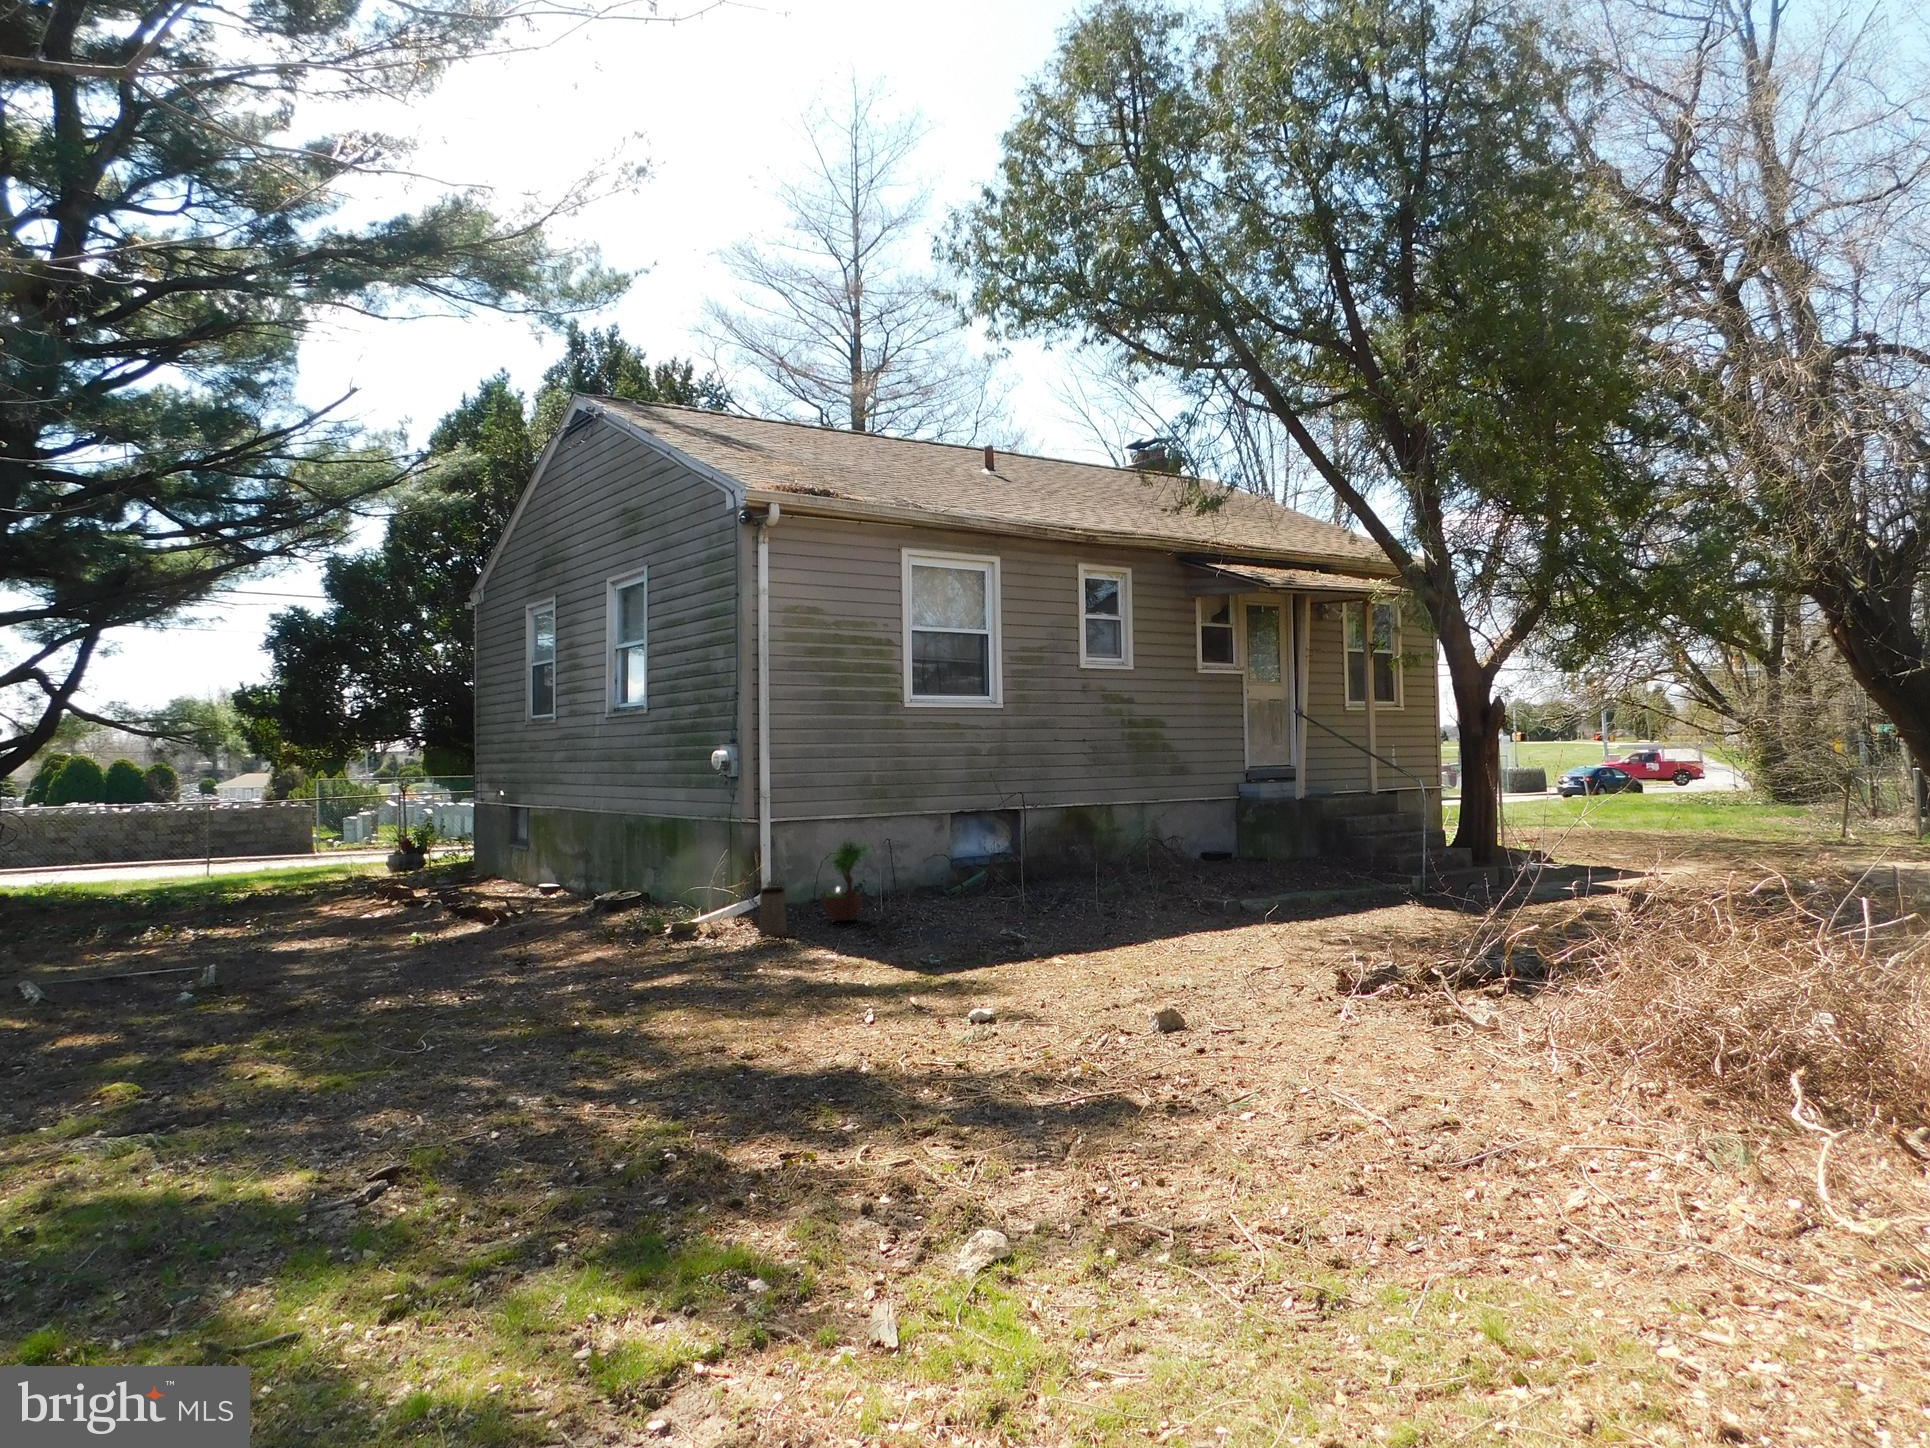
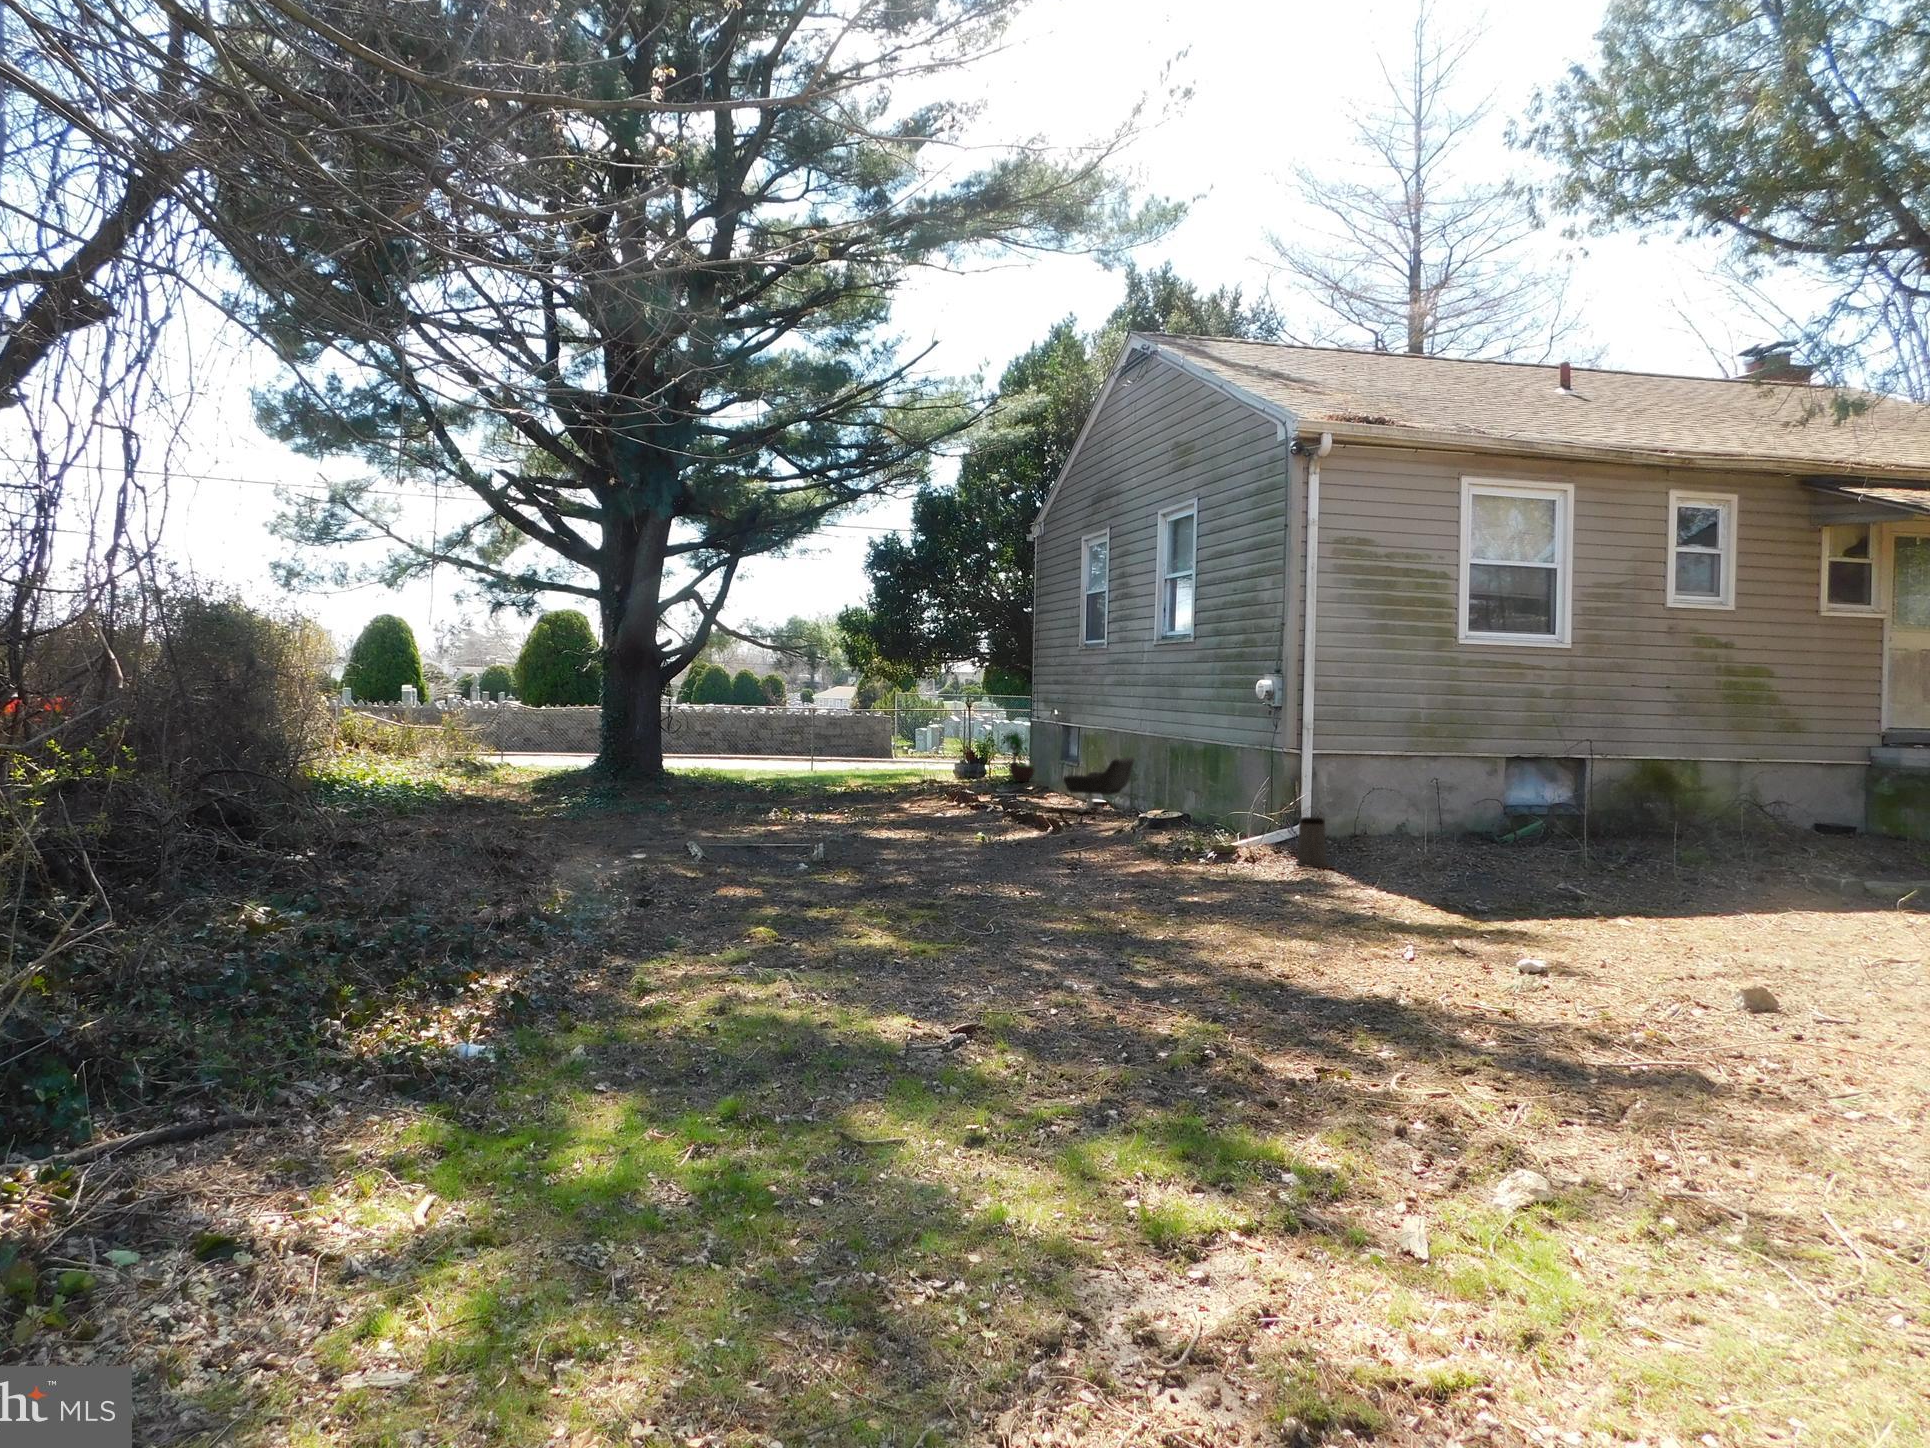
lounge chair: none [512,837,592,899] -> present [1063,757,1135,811]
potted tree: present [824,838,869,921] -> present [1003,731,1034,782]

